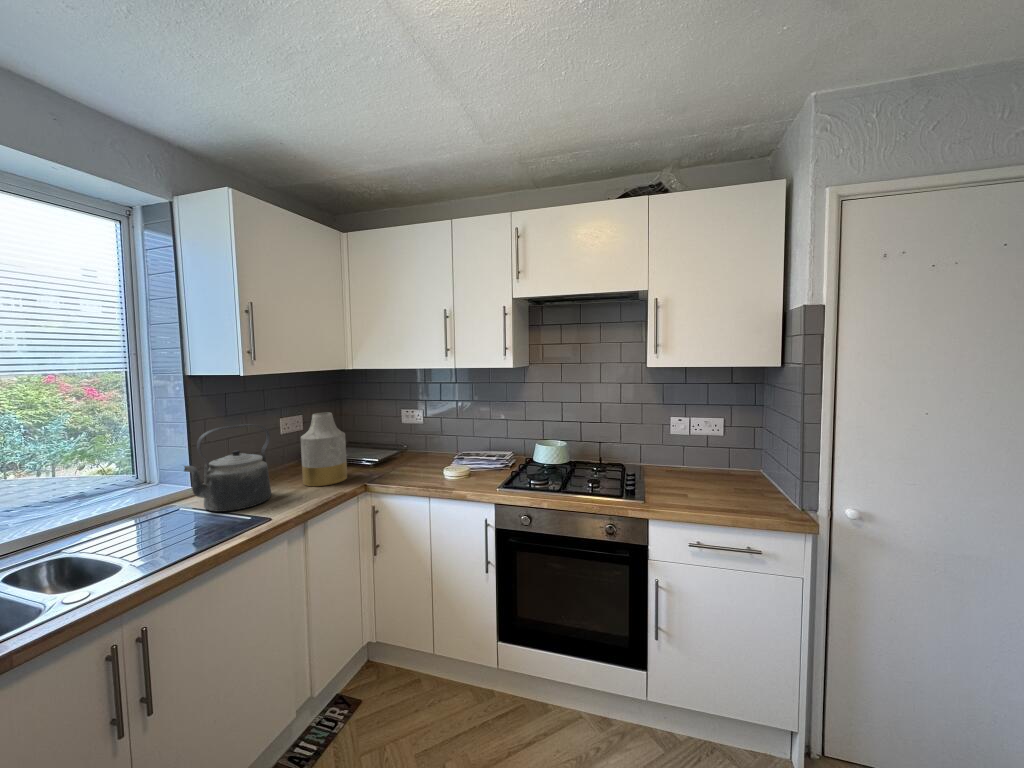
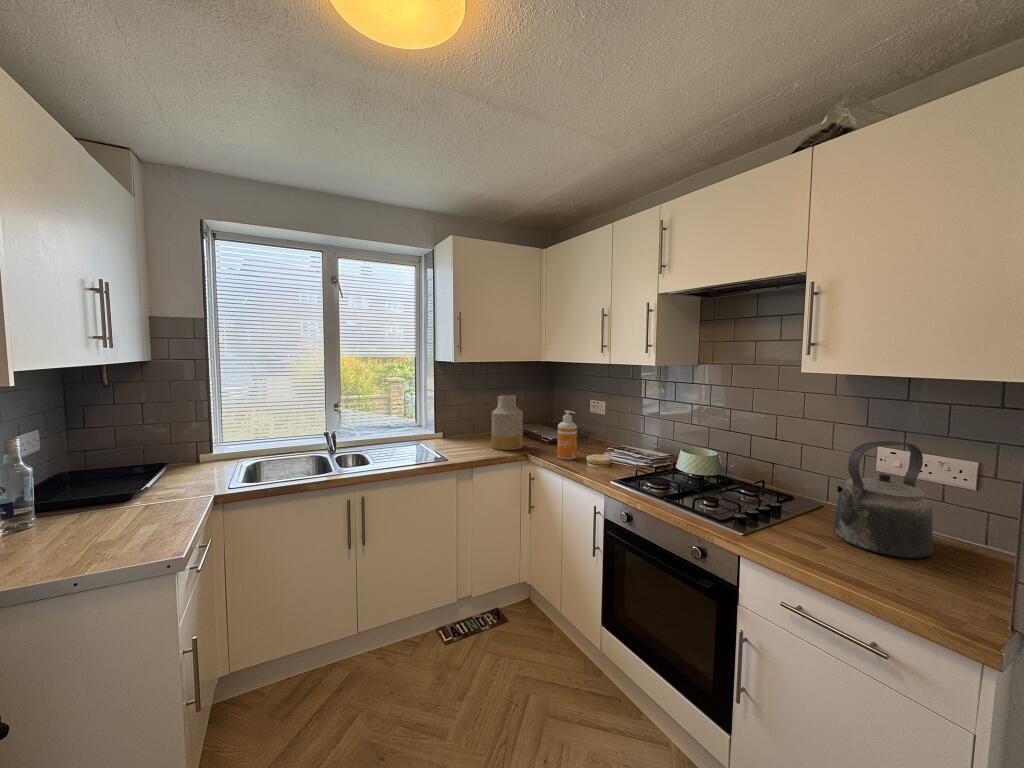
soap dispenser: none [403,422,426,479] -> present [557,411,577,459]
kettle: present [184,424,271,512] -> present [833,441,933,558]

